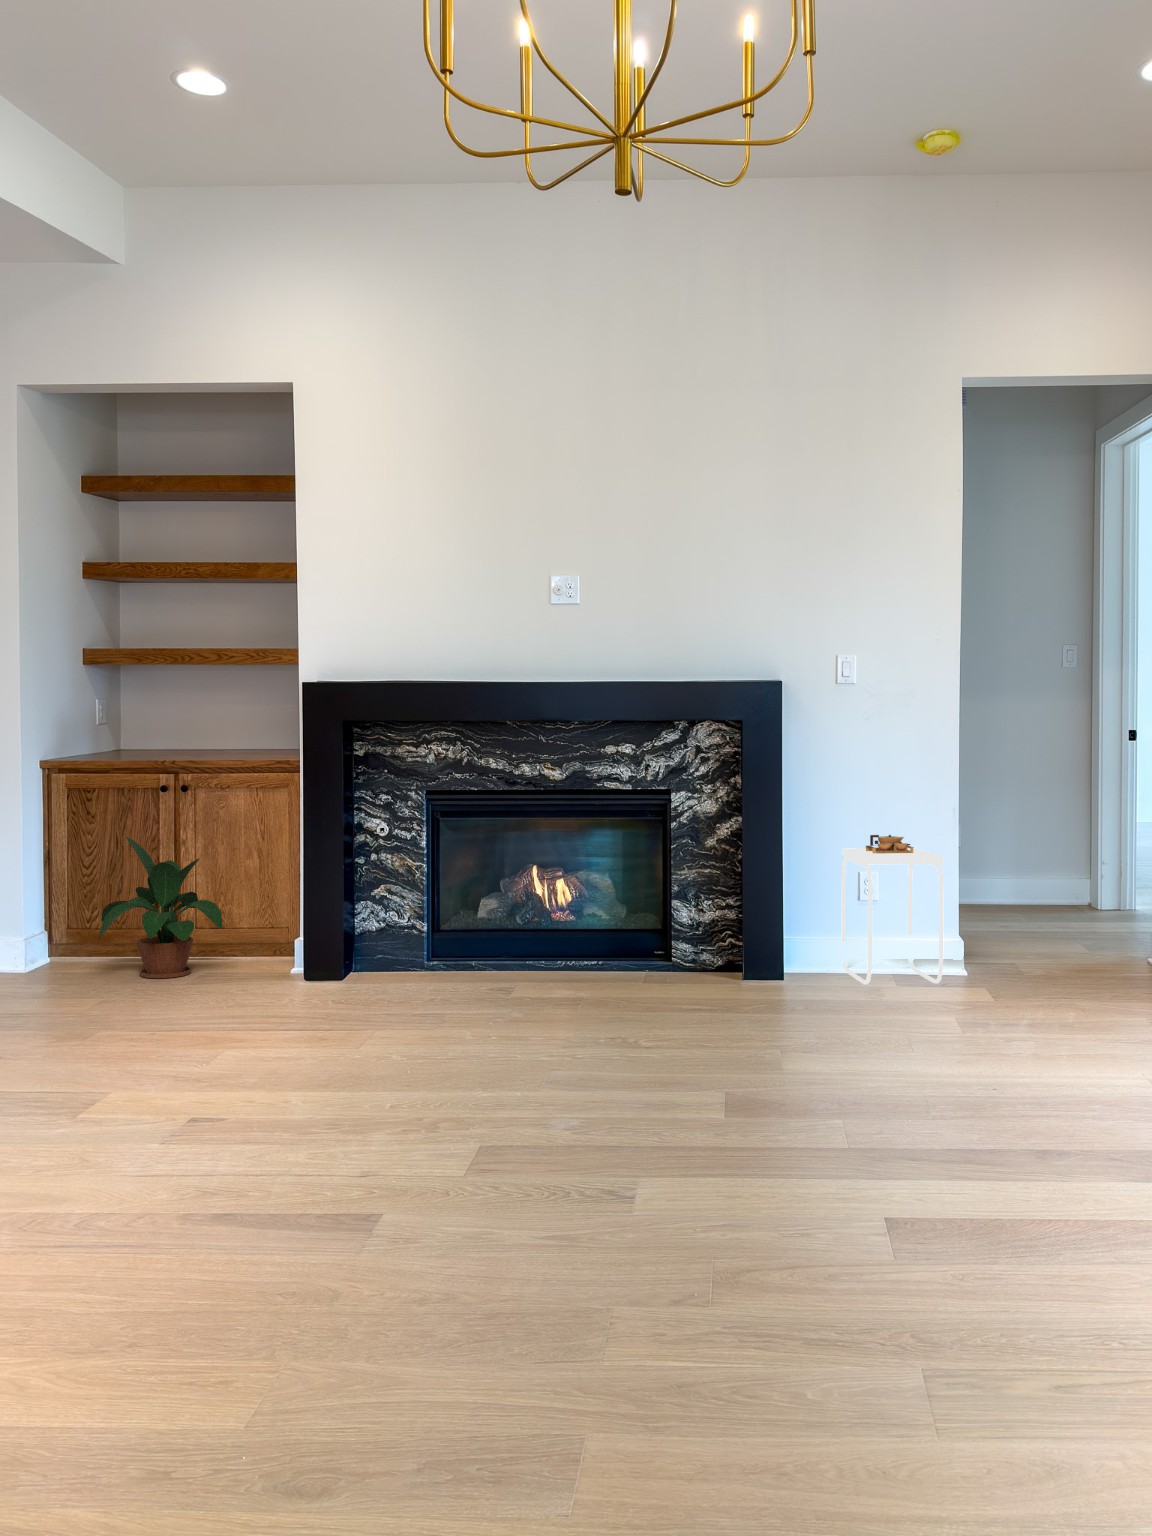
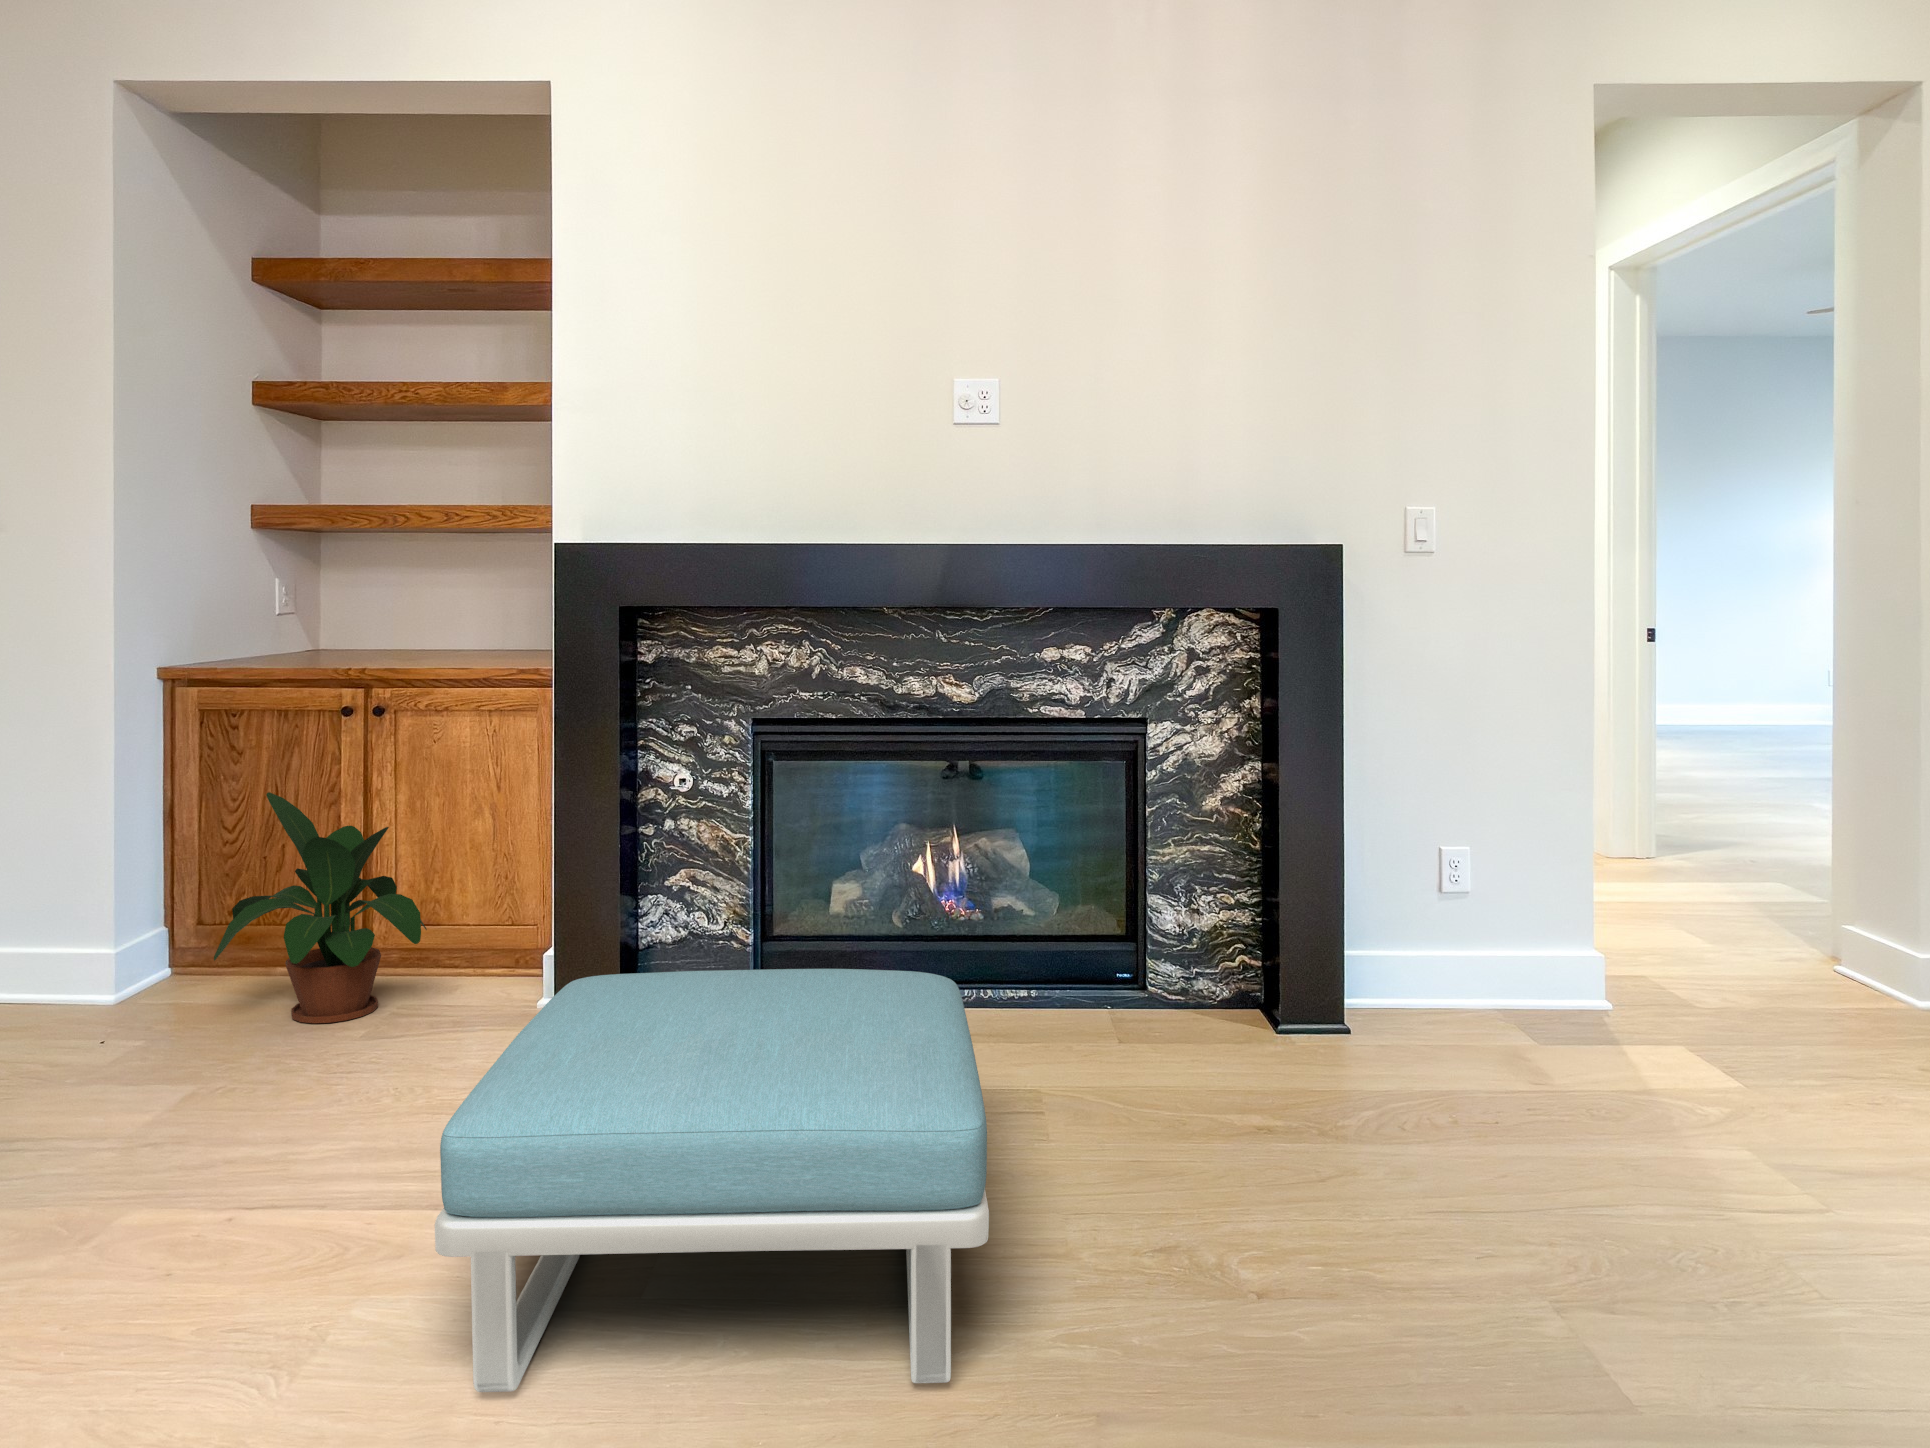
side table: present [842,835,944,985] -> none [1424,798,1633,1055]
footstool: none [297,916,545,1075] -> present [435,969,989,1392]

